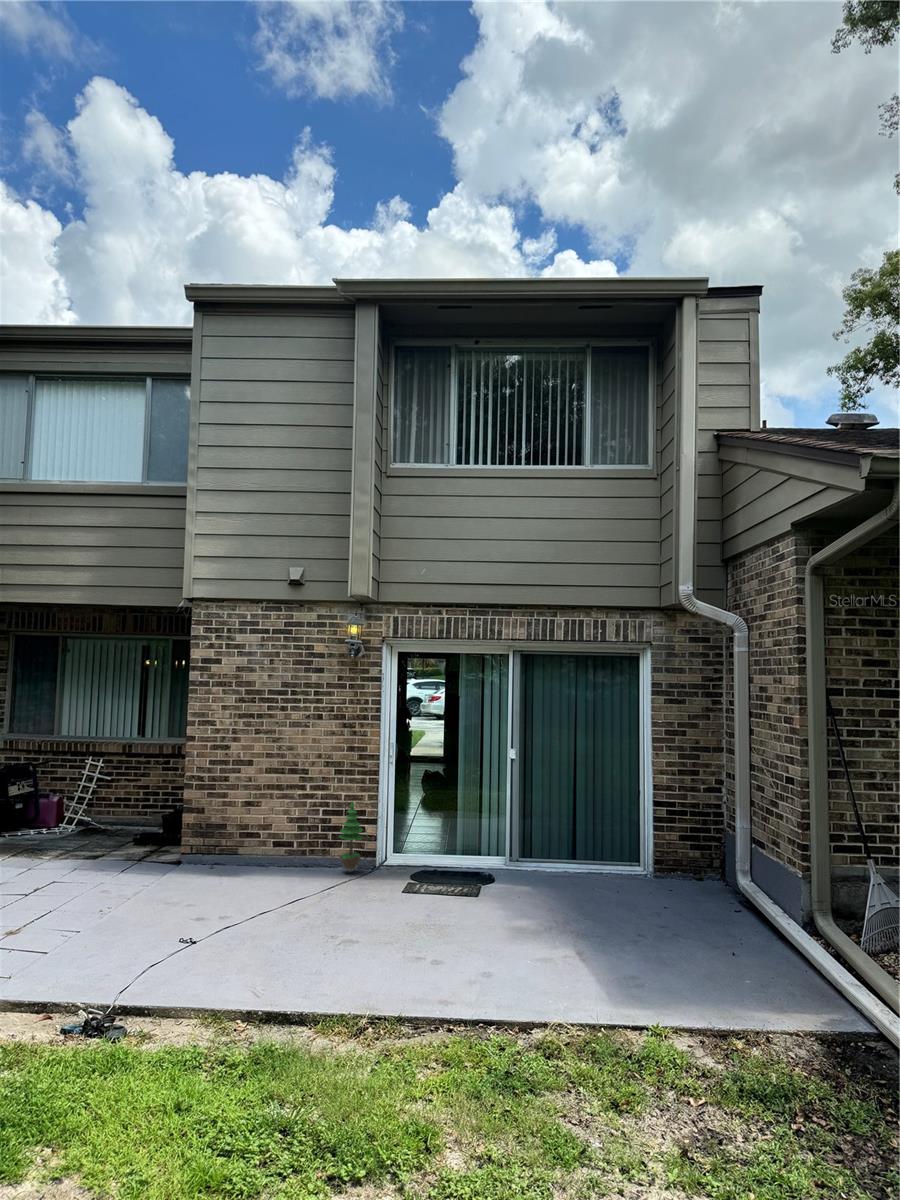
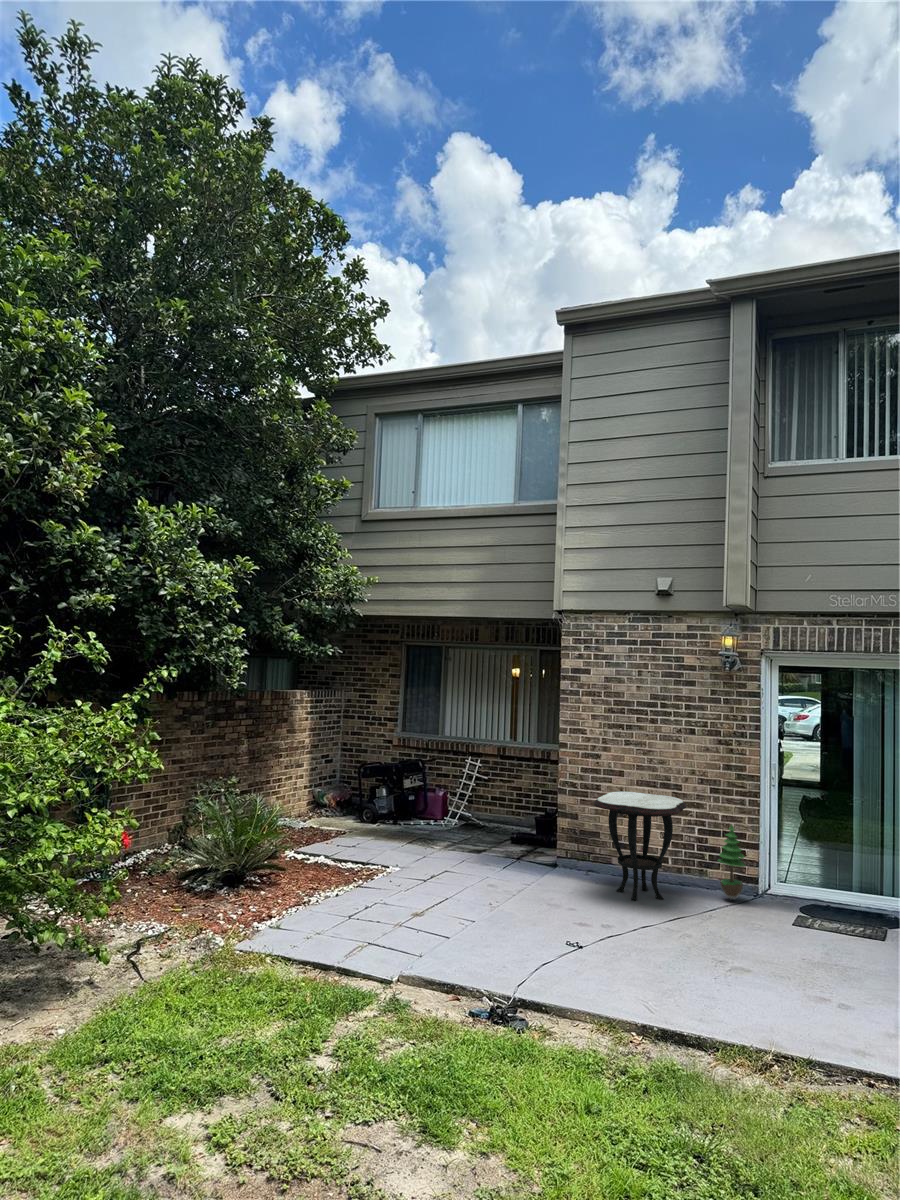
side table: none [218,779,312,888] -> present [594,792,687,901]

